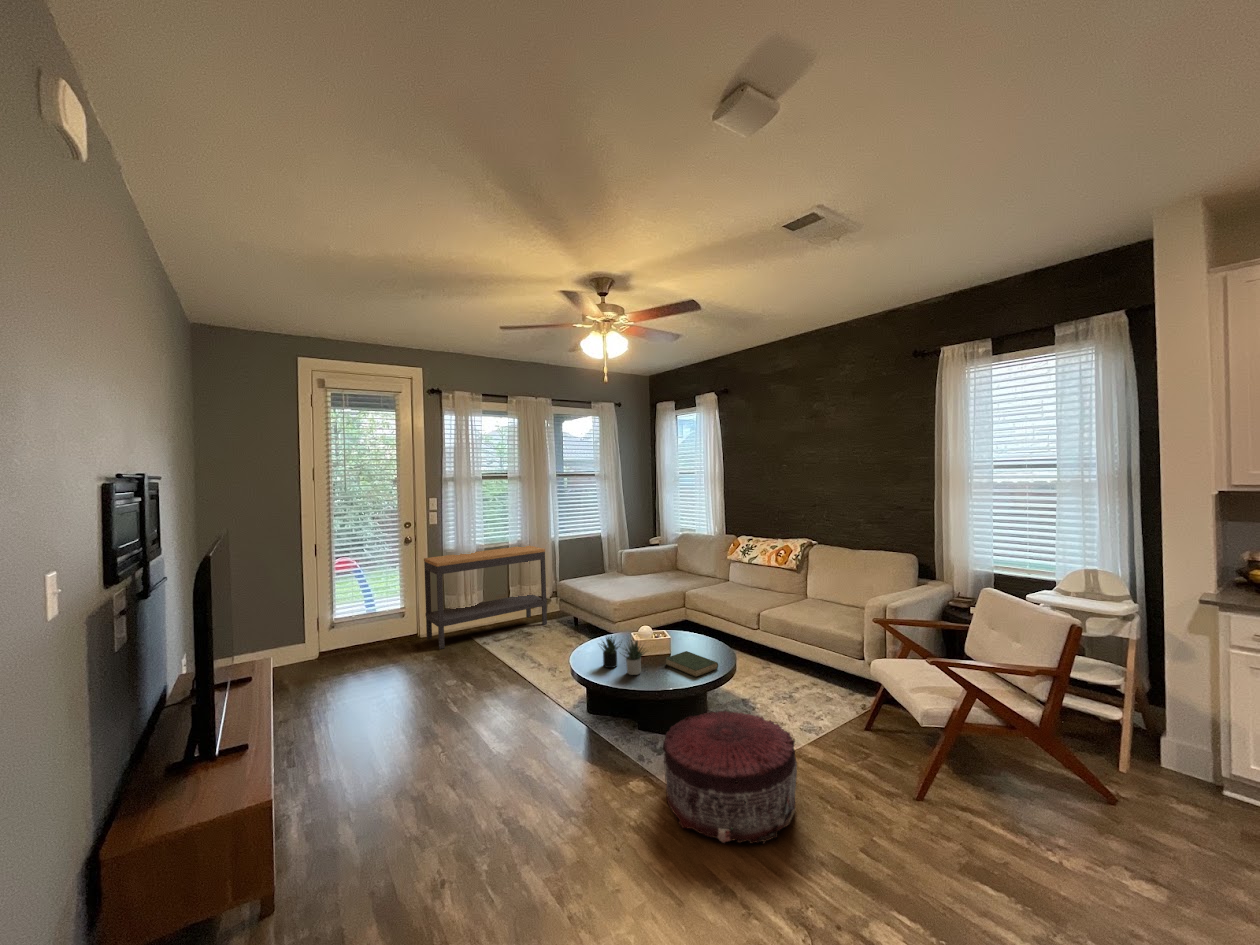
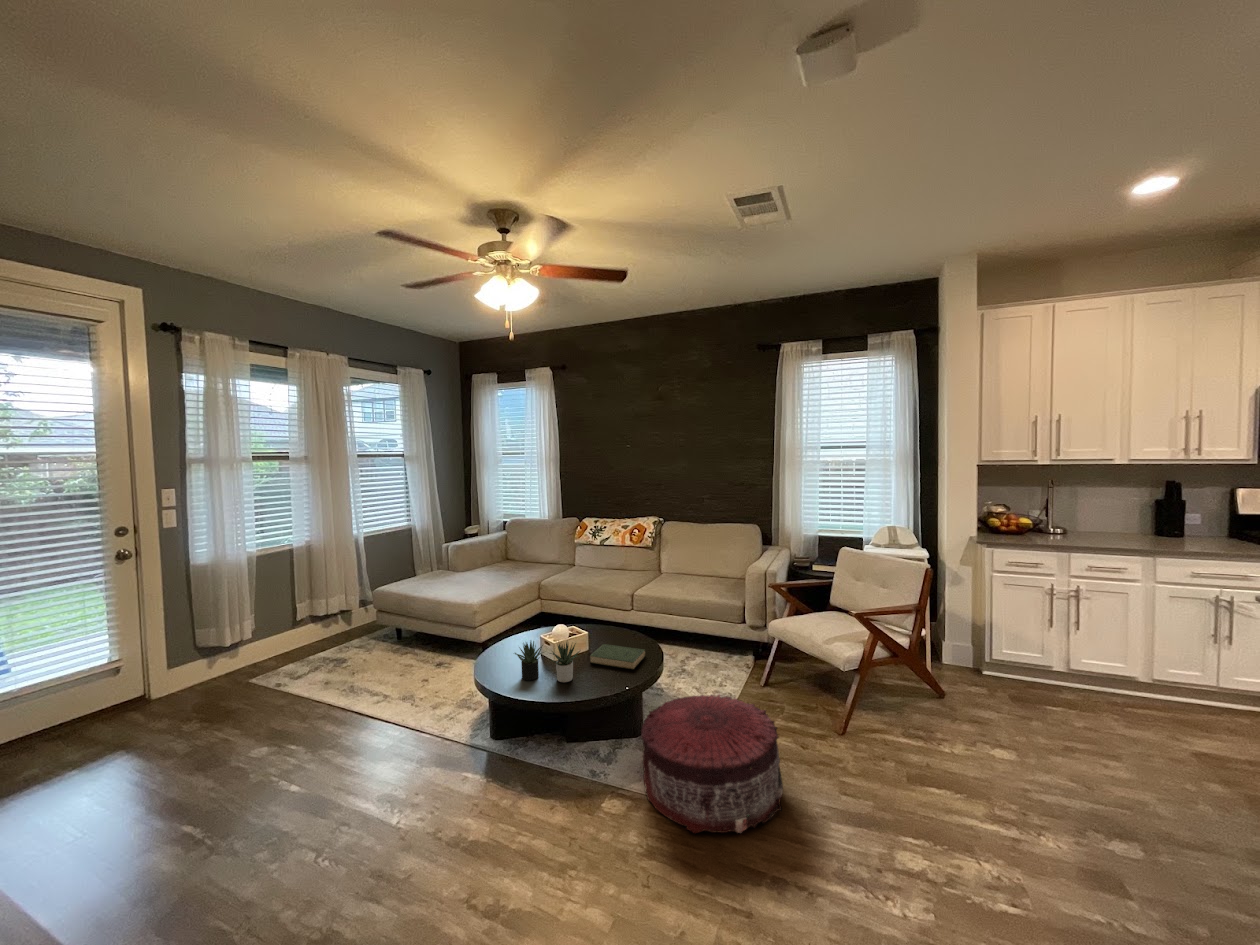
console table: present [424,546,547,649] -> none [160,546,357,707]

